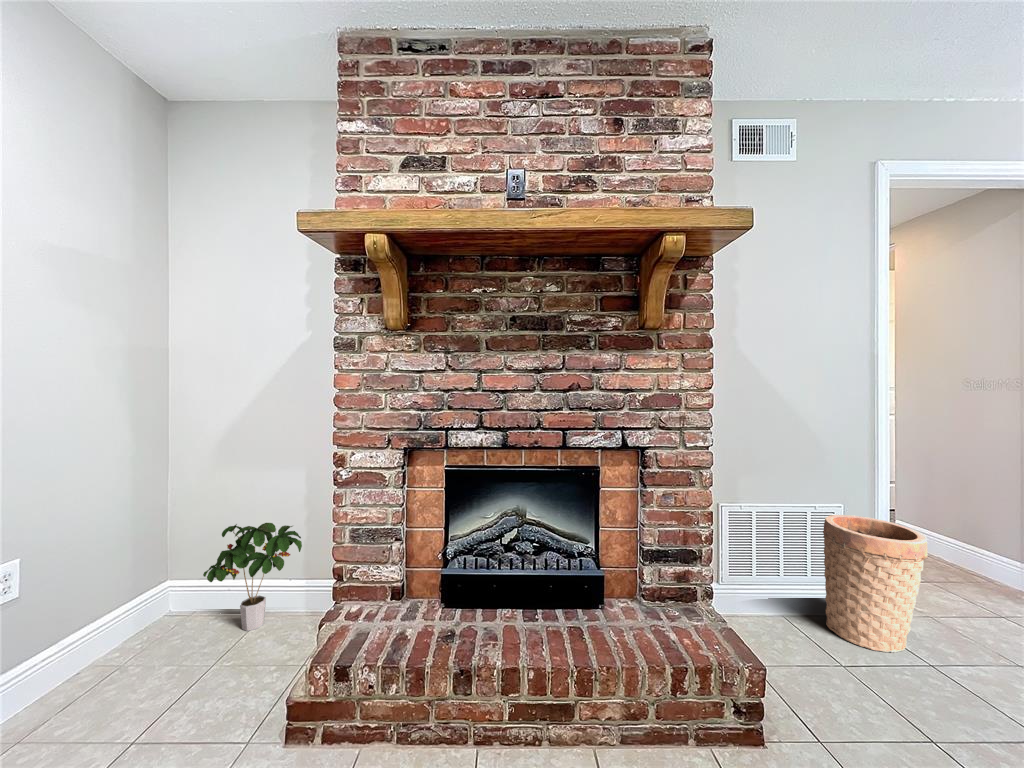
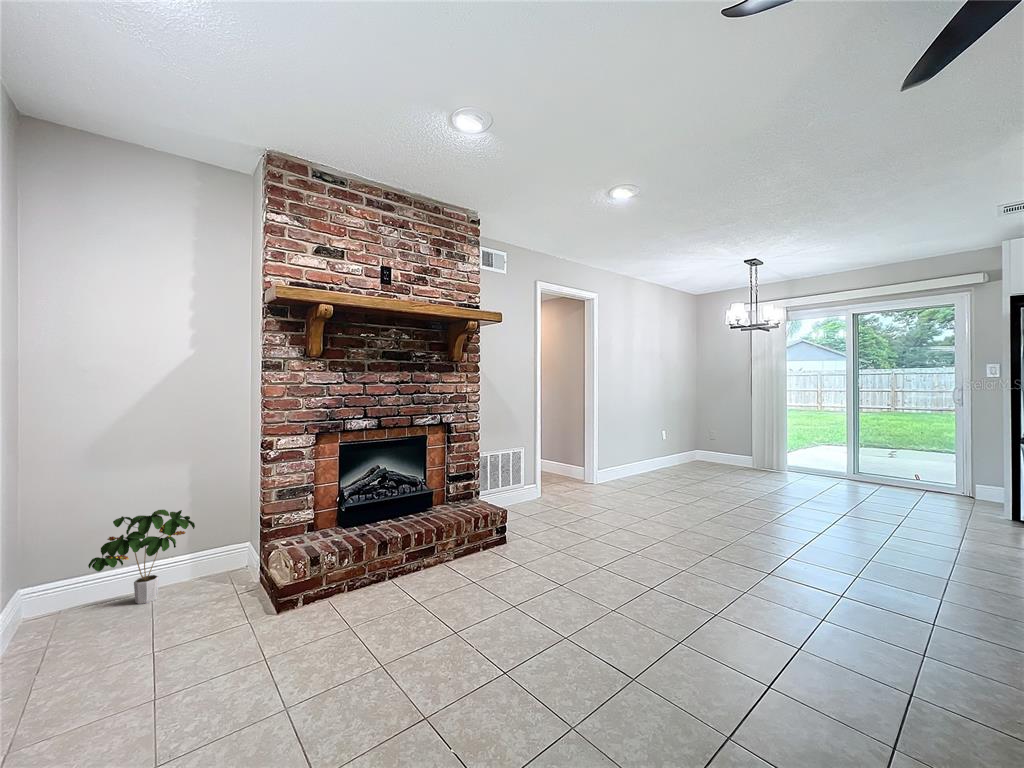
basket: present [823,515,927,652] -> none [516,456,553,513]

